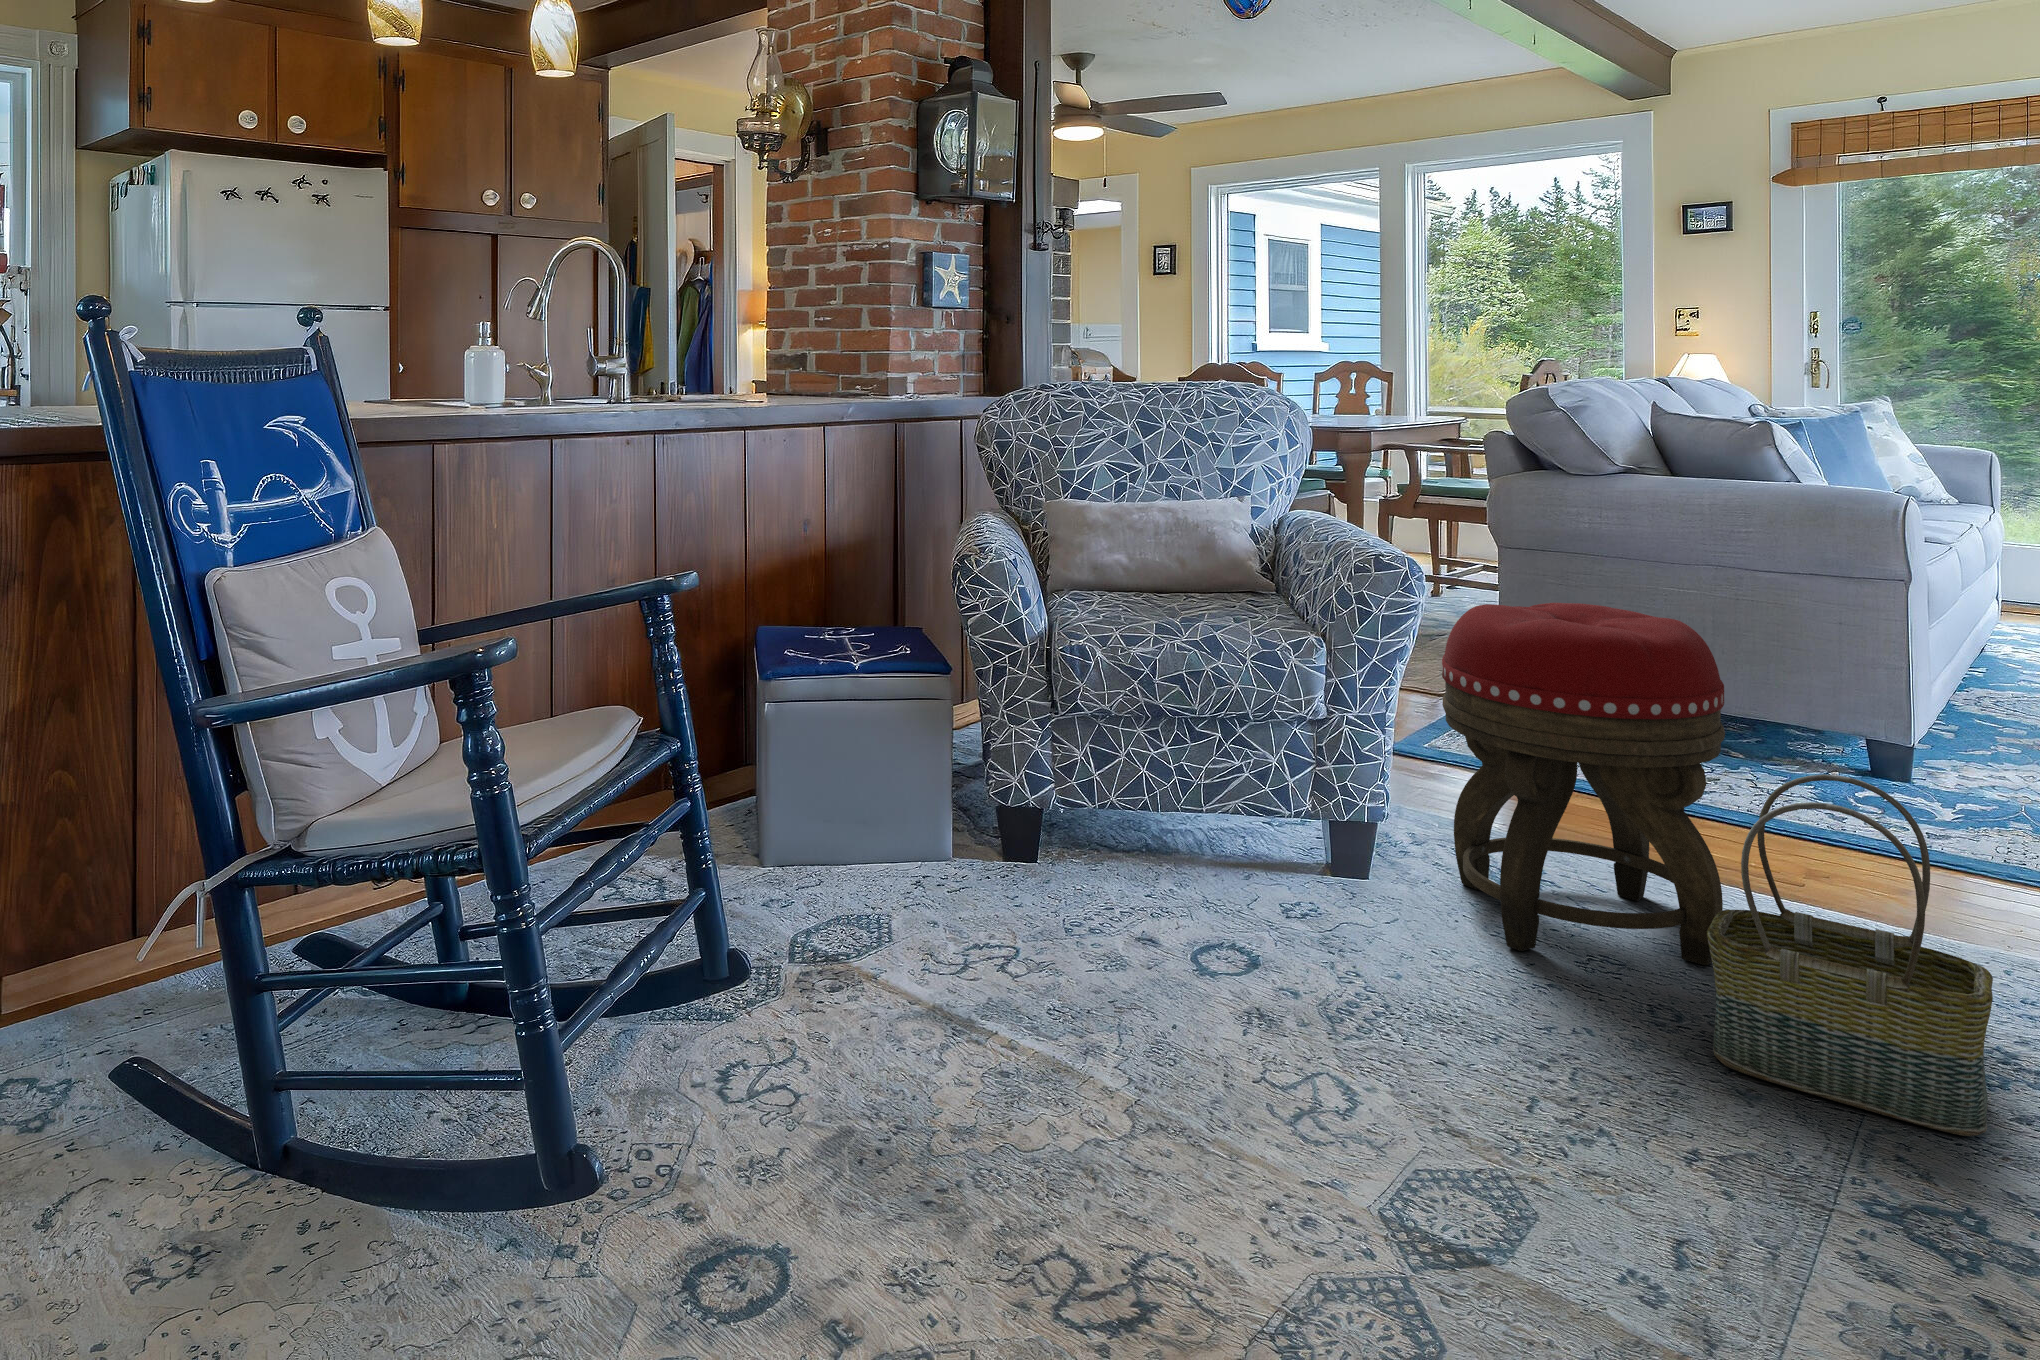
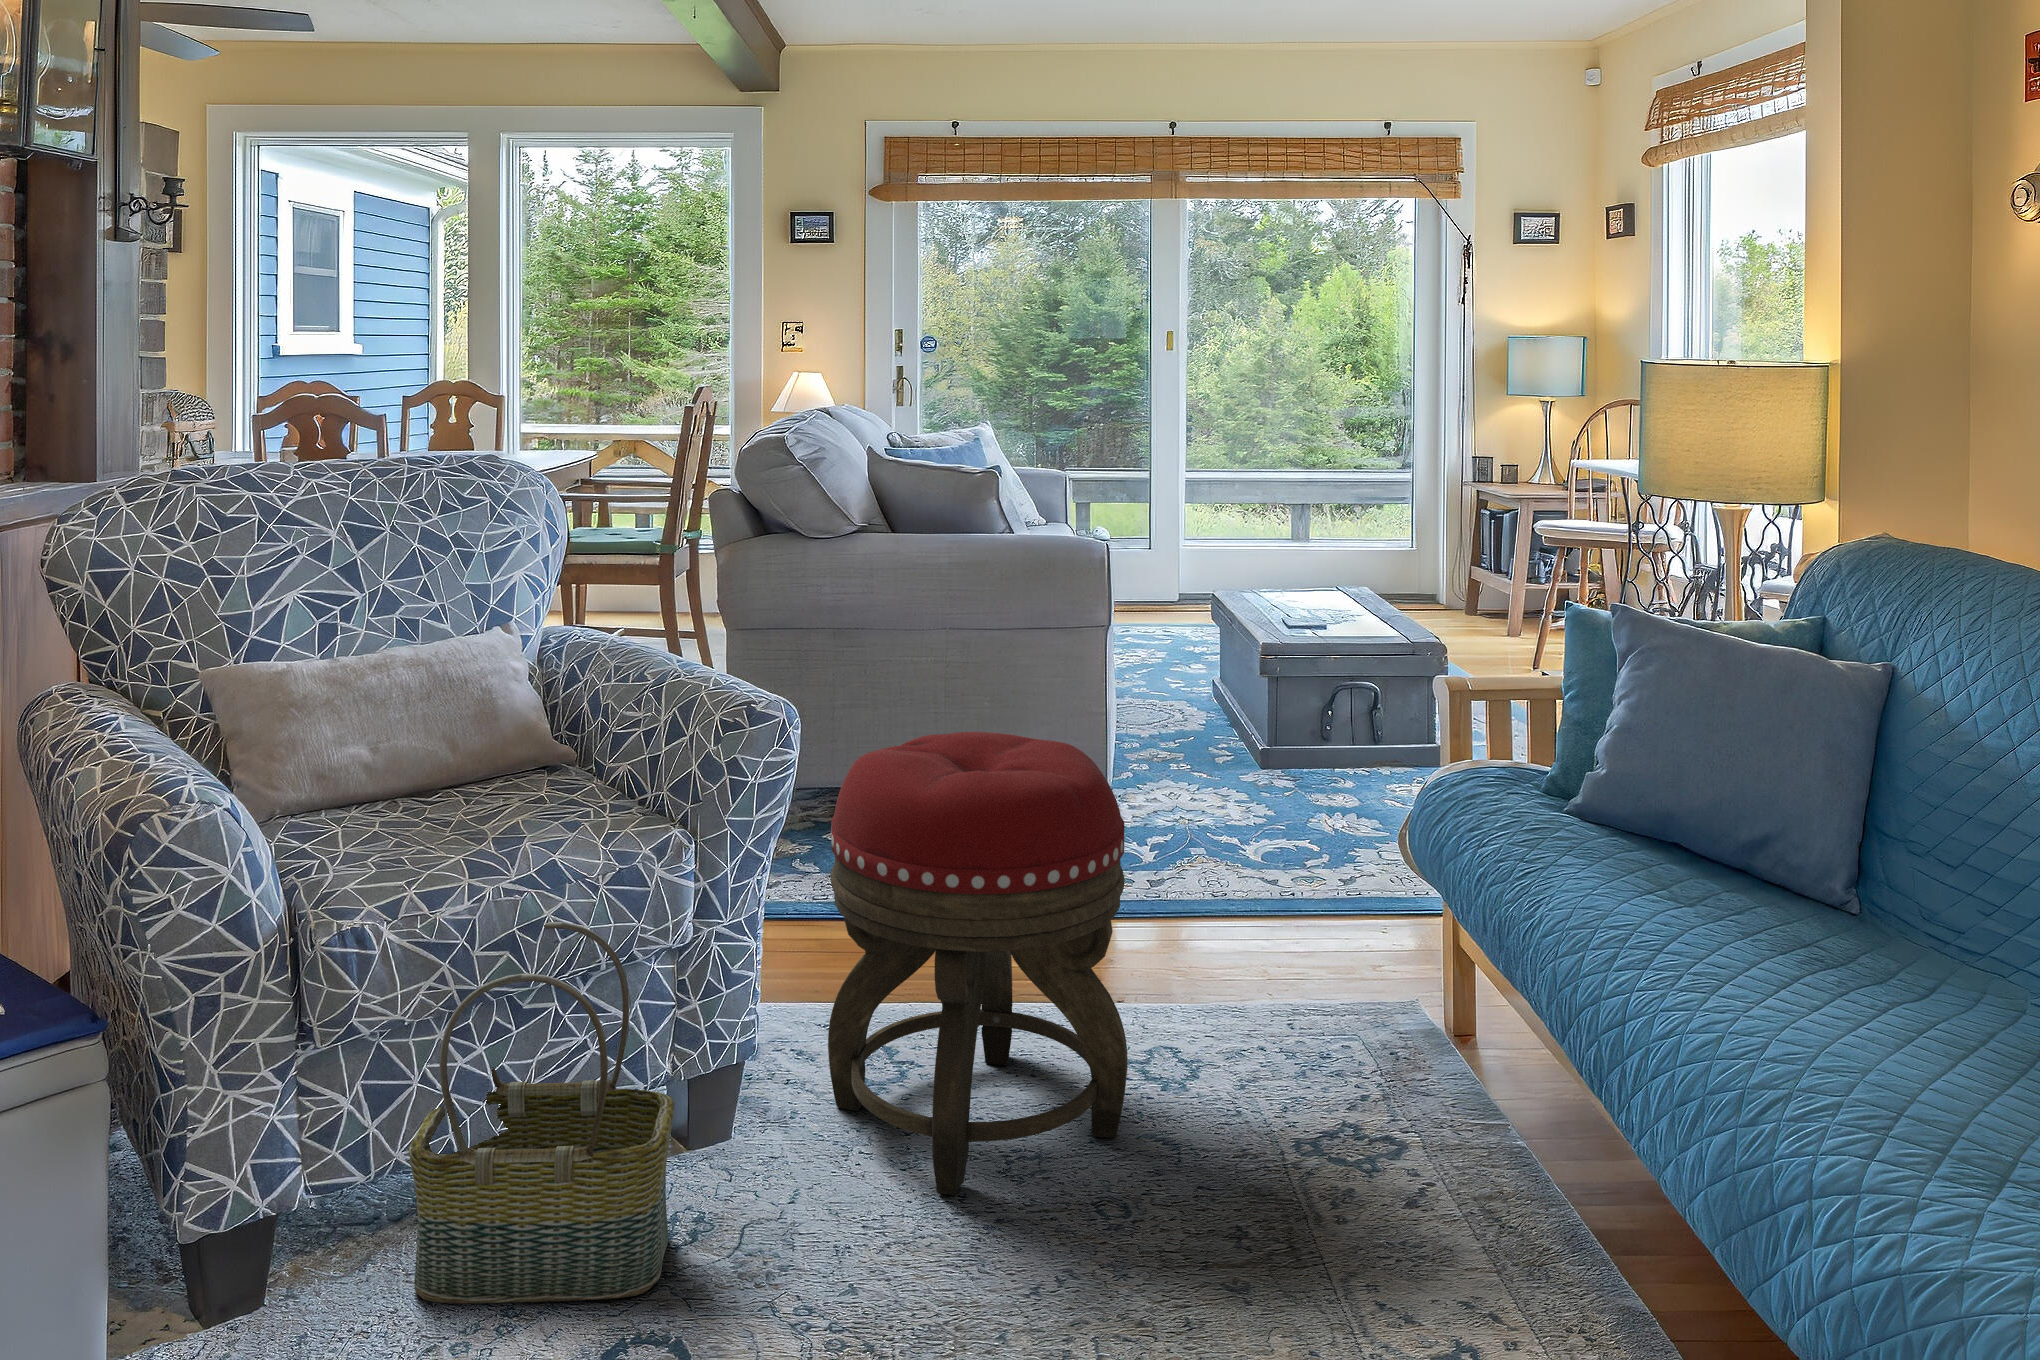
basket: present [1707,774,1993,1136] -> present [409,922,675,1303]

